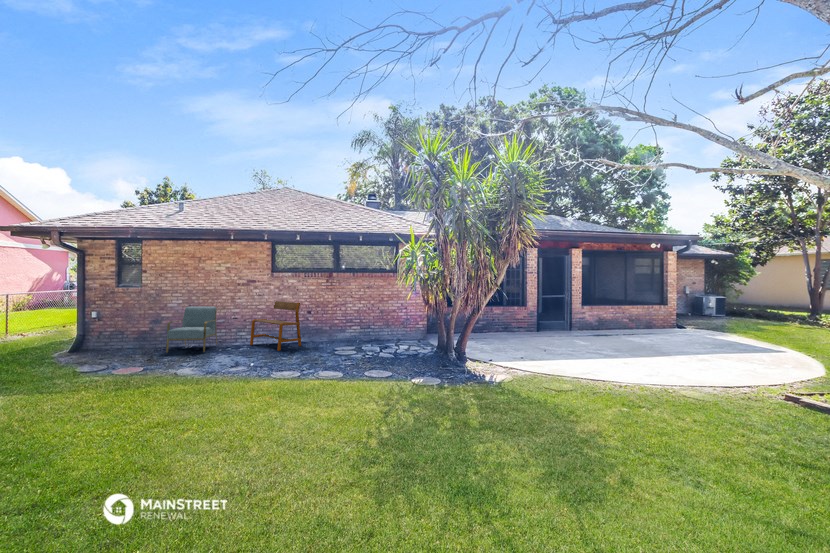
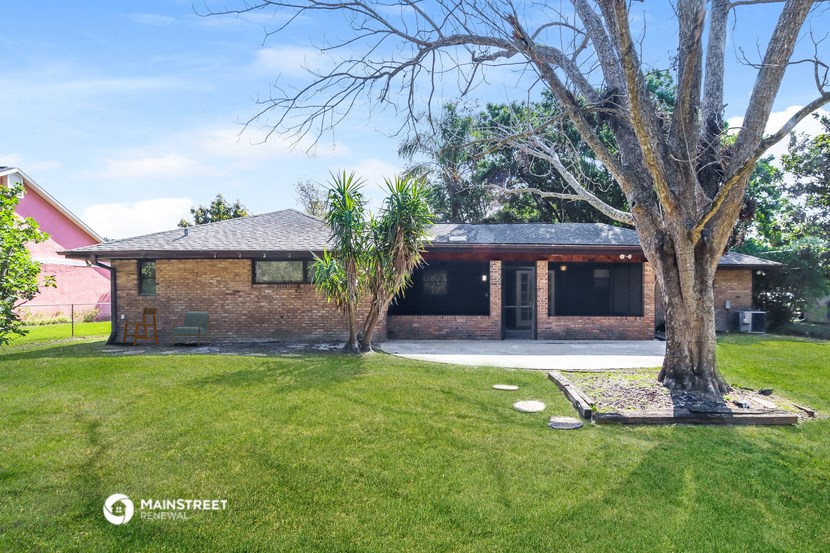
bench: present [250,301,301,351] -> present [123,307,158,346]

